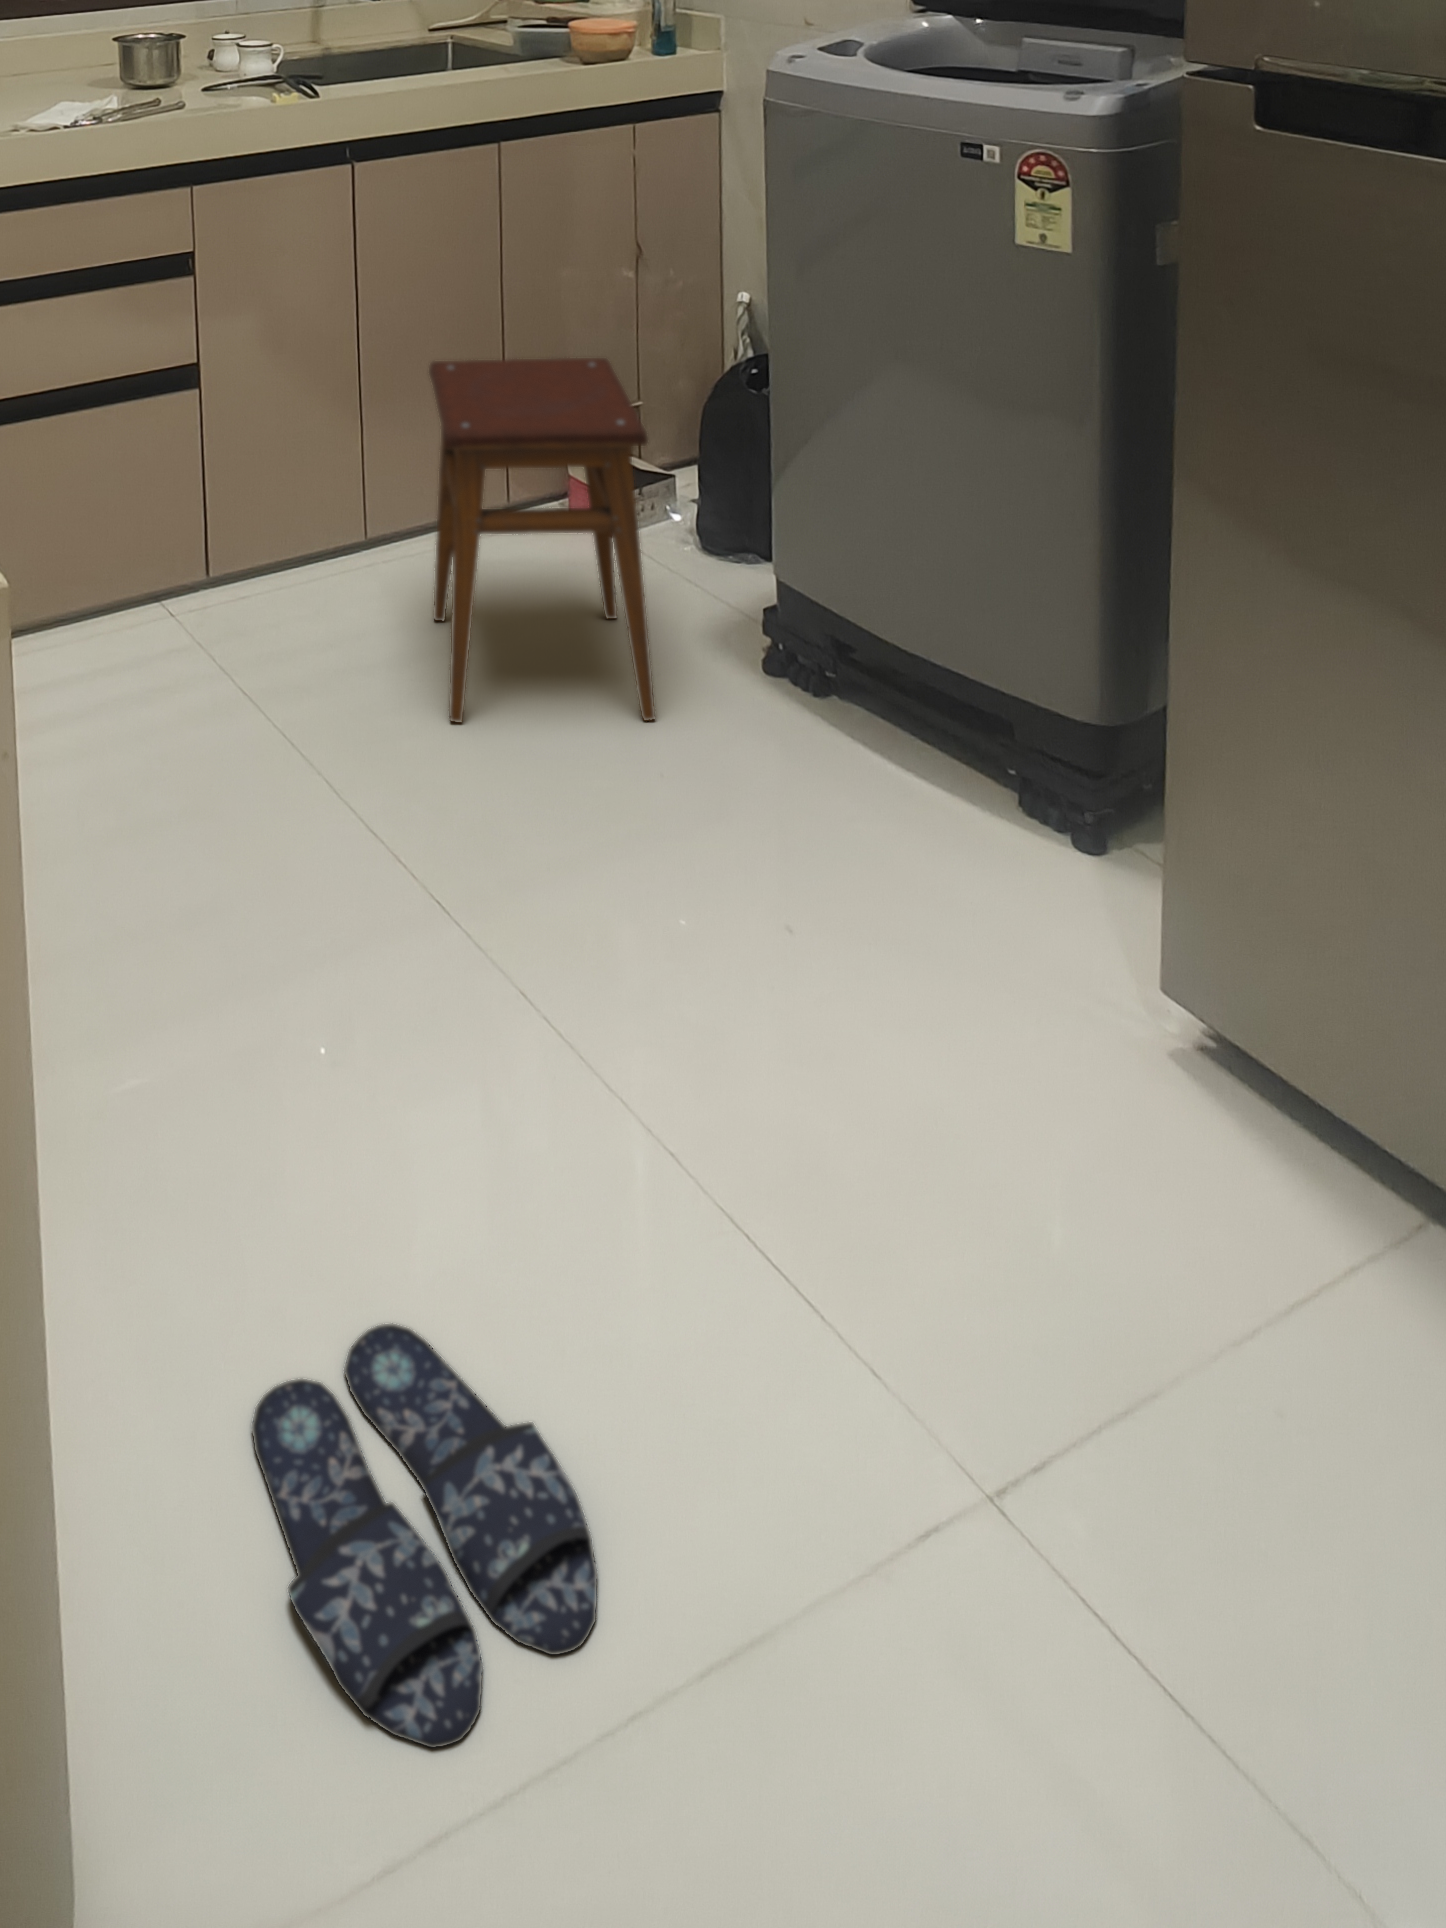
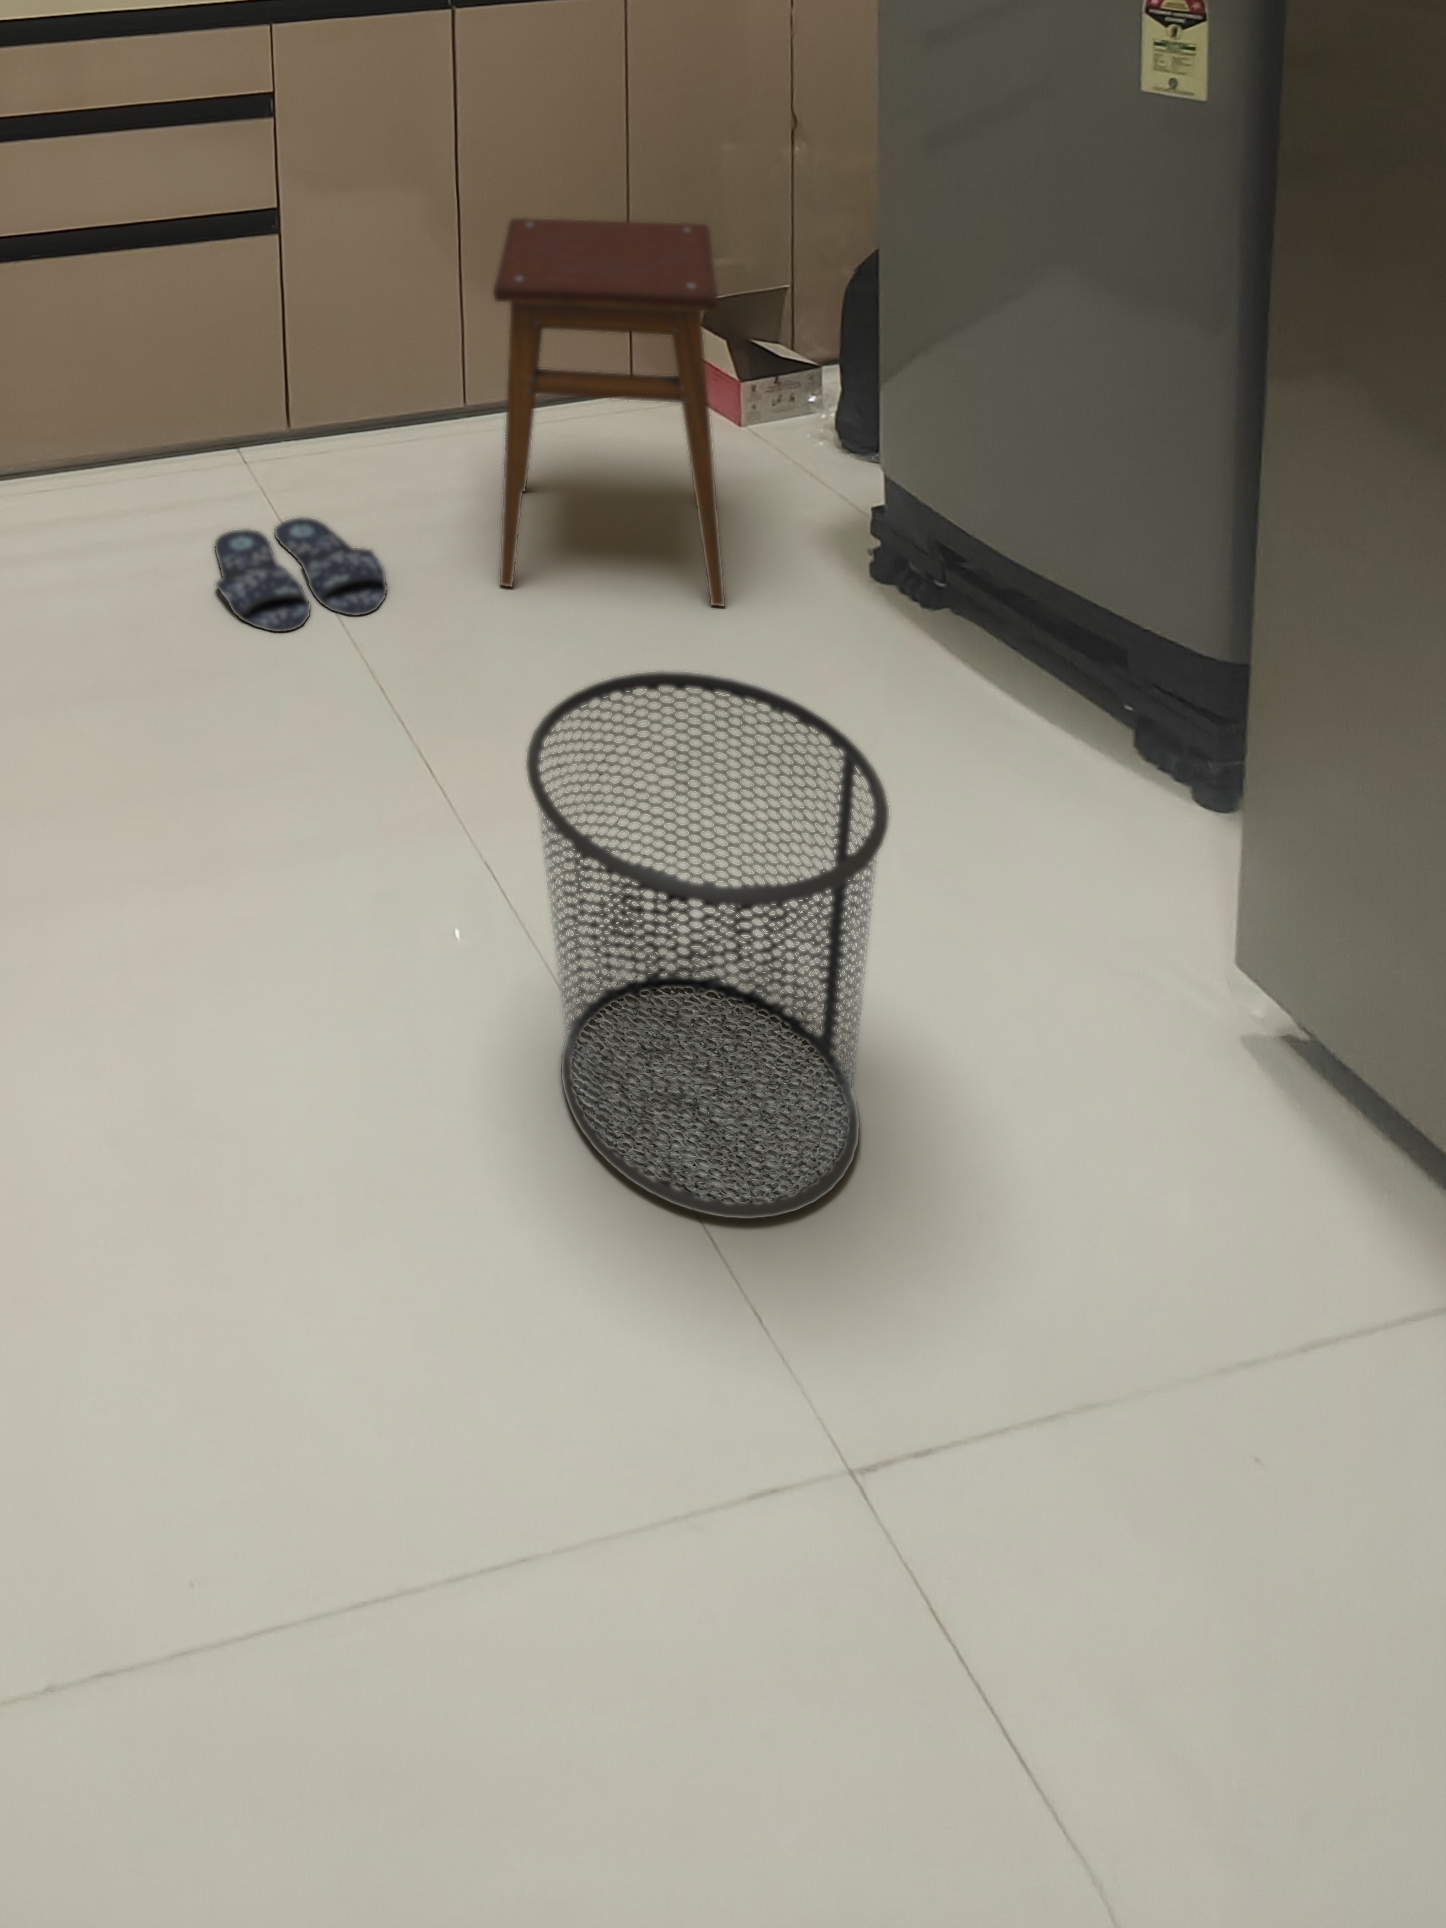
waste bin: none [625,815,966,1357] -> present [526,671,889,1219]
slippers: present [252,1323,597,1748] -> present [215,518,387,632]

